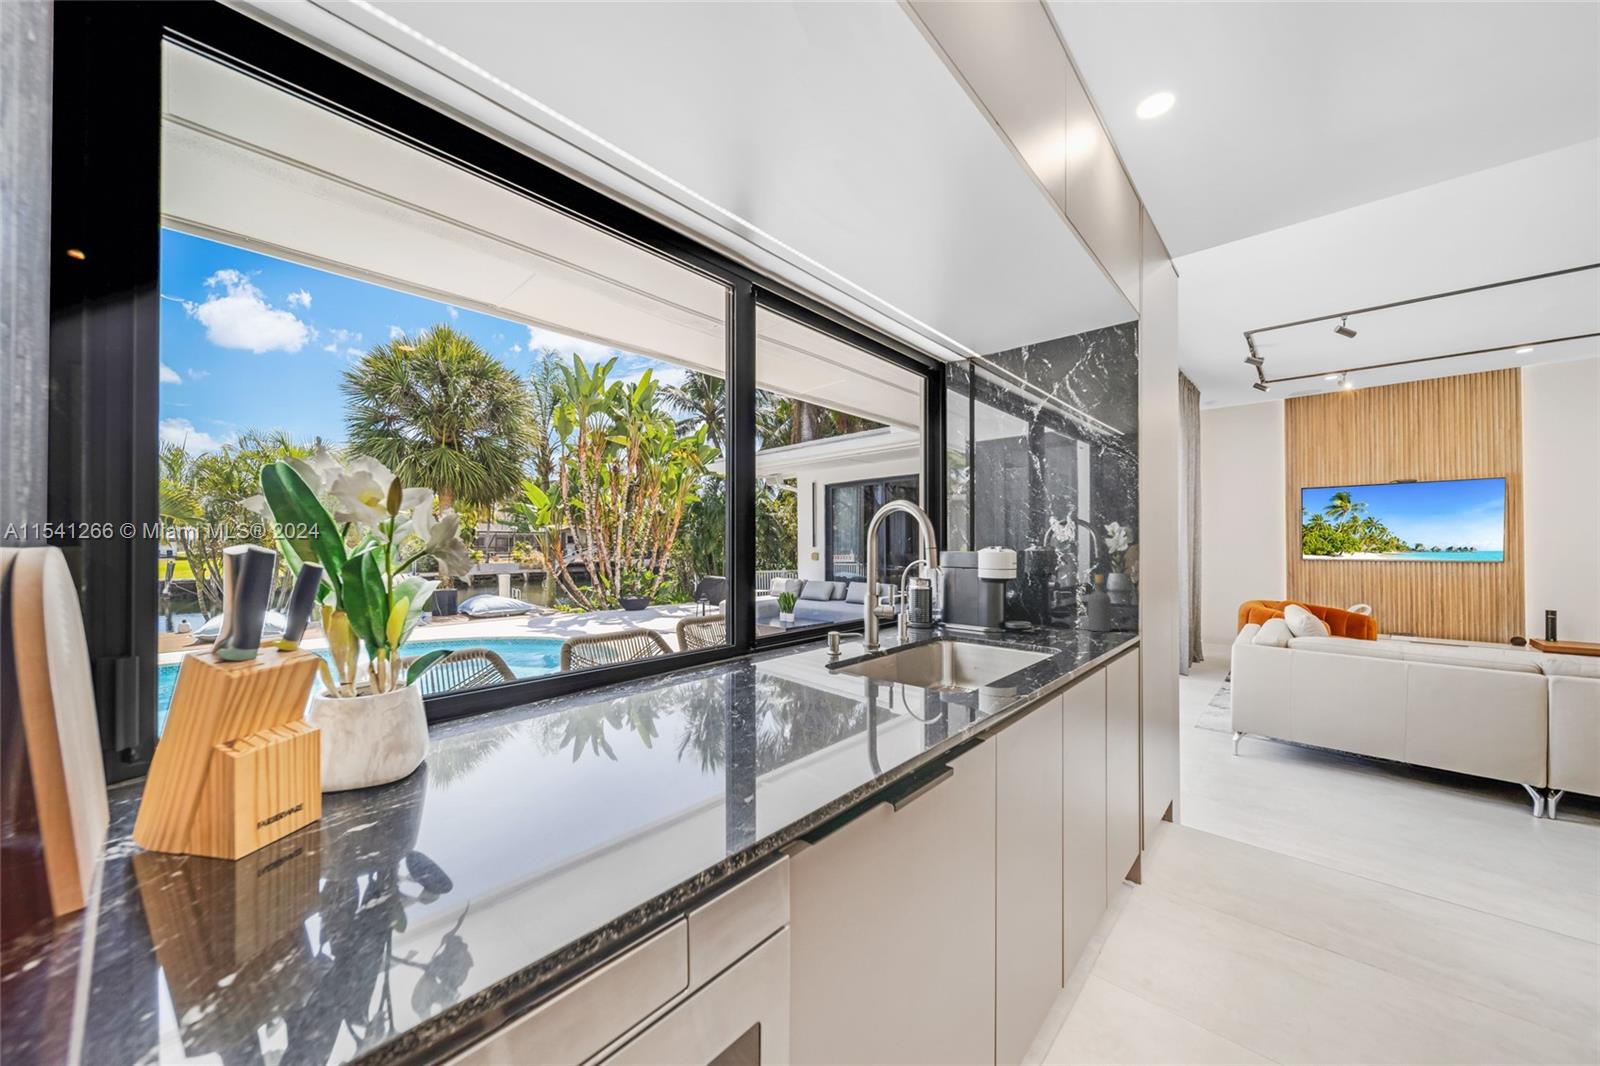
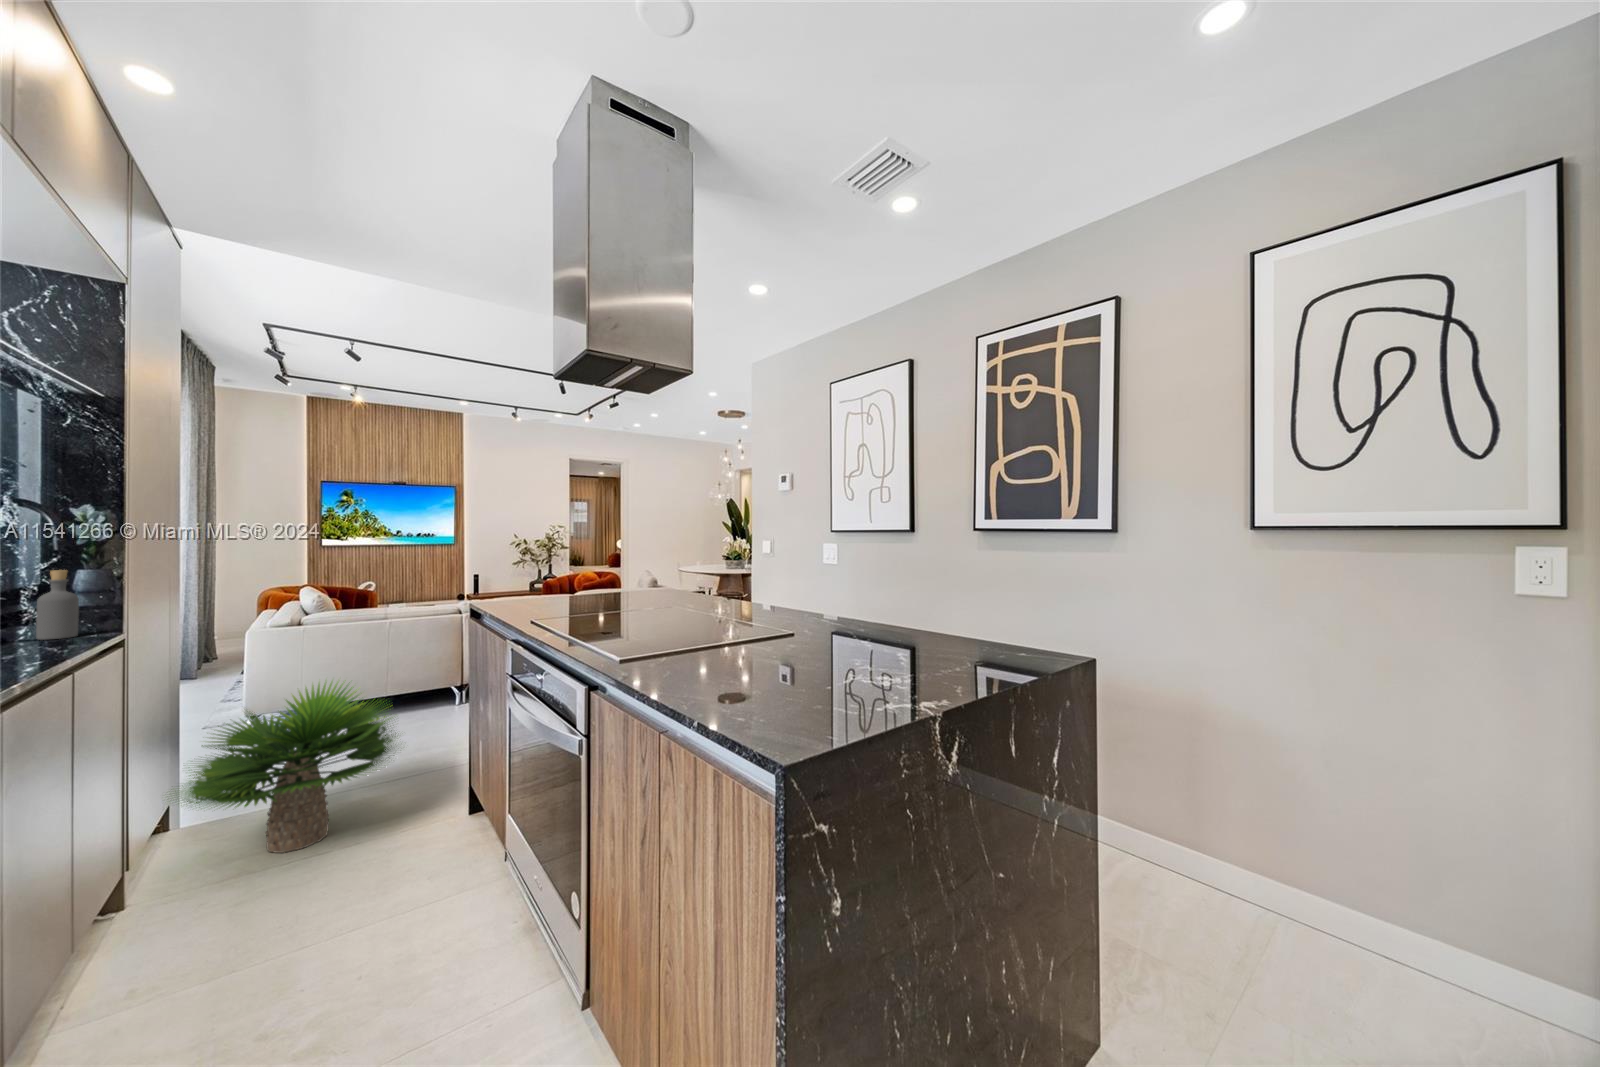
potted plant: none [1165,720,1451,925] -> present [181,682,396,853]

